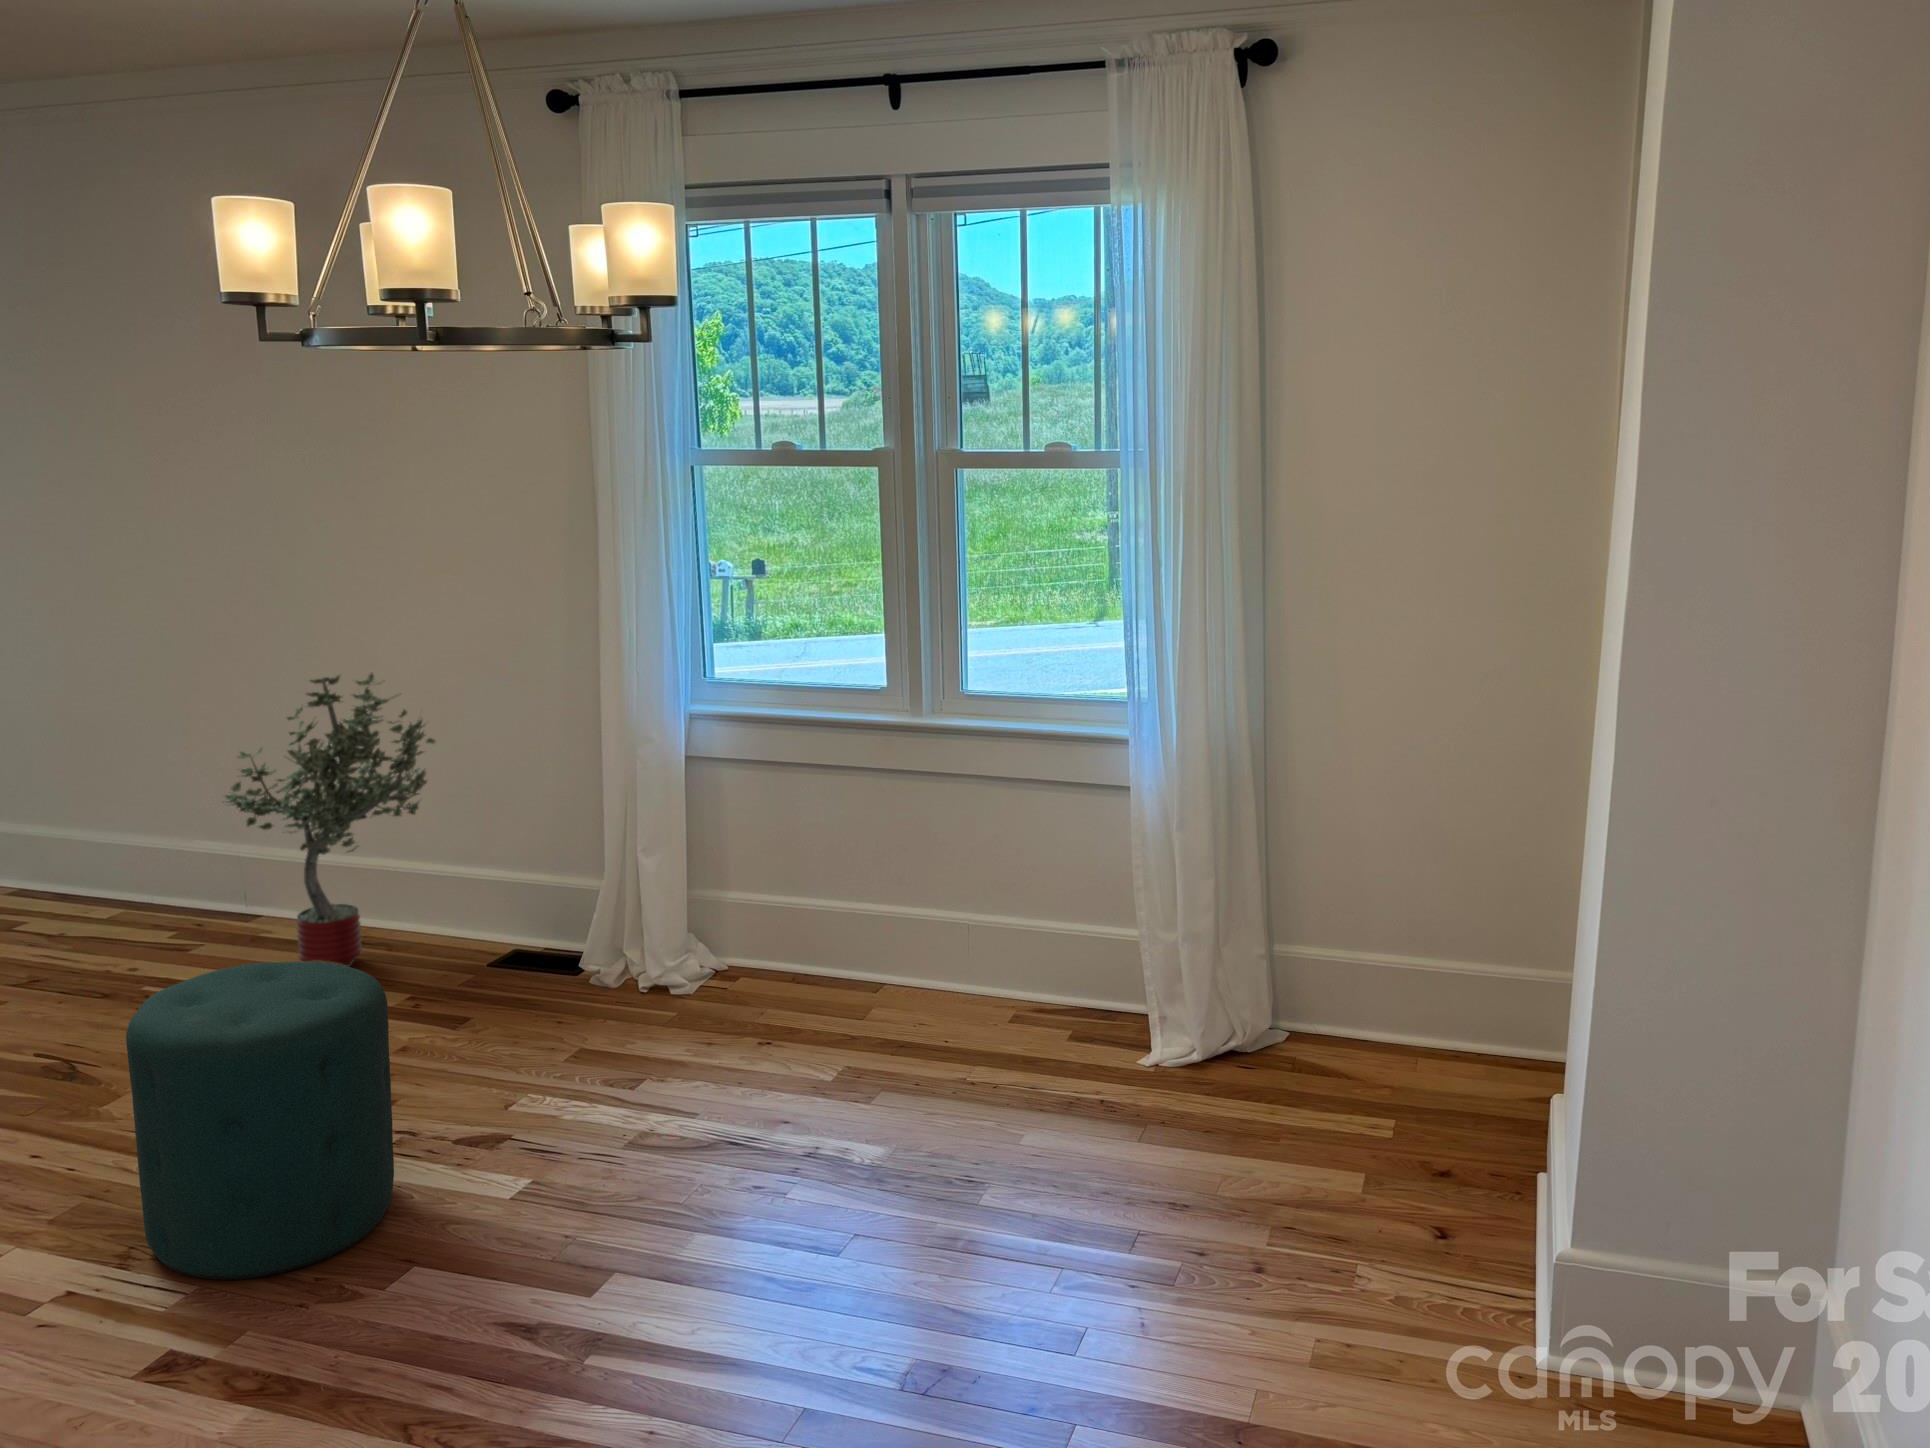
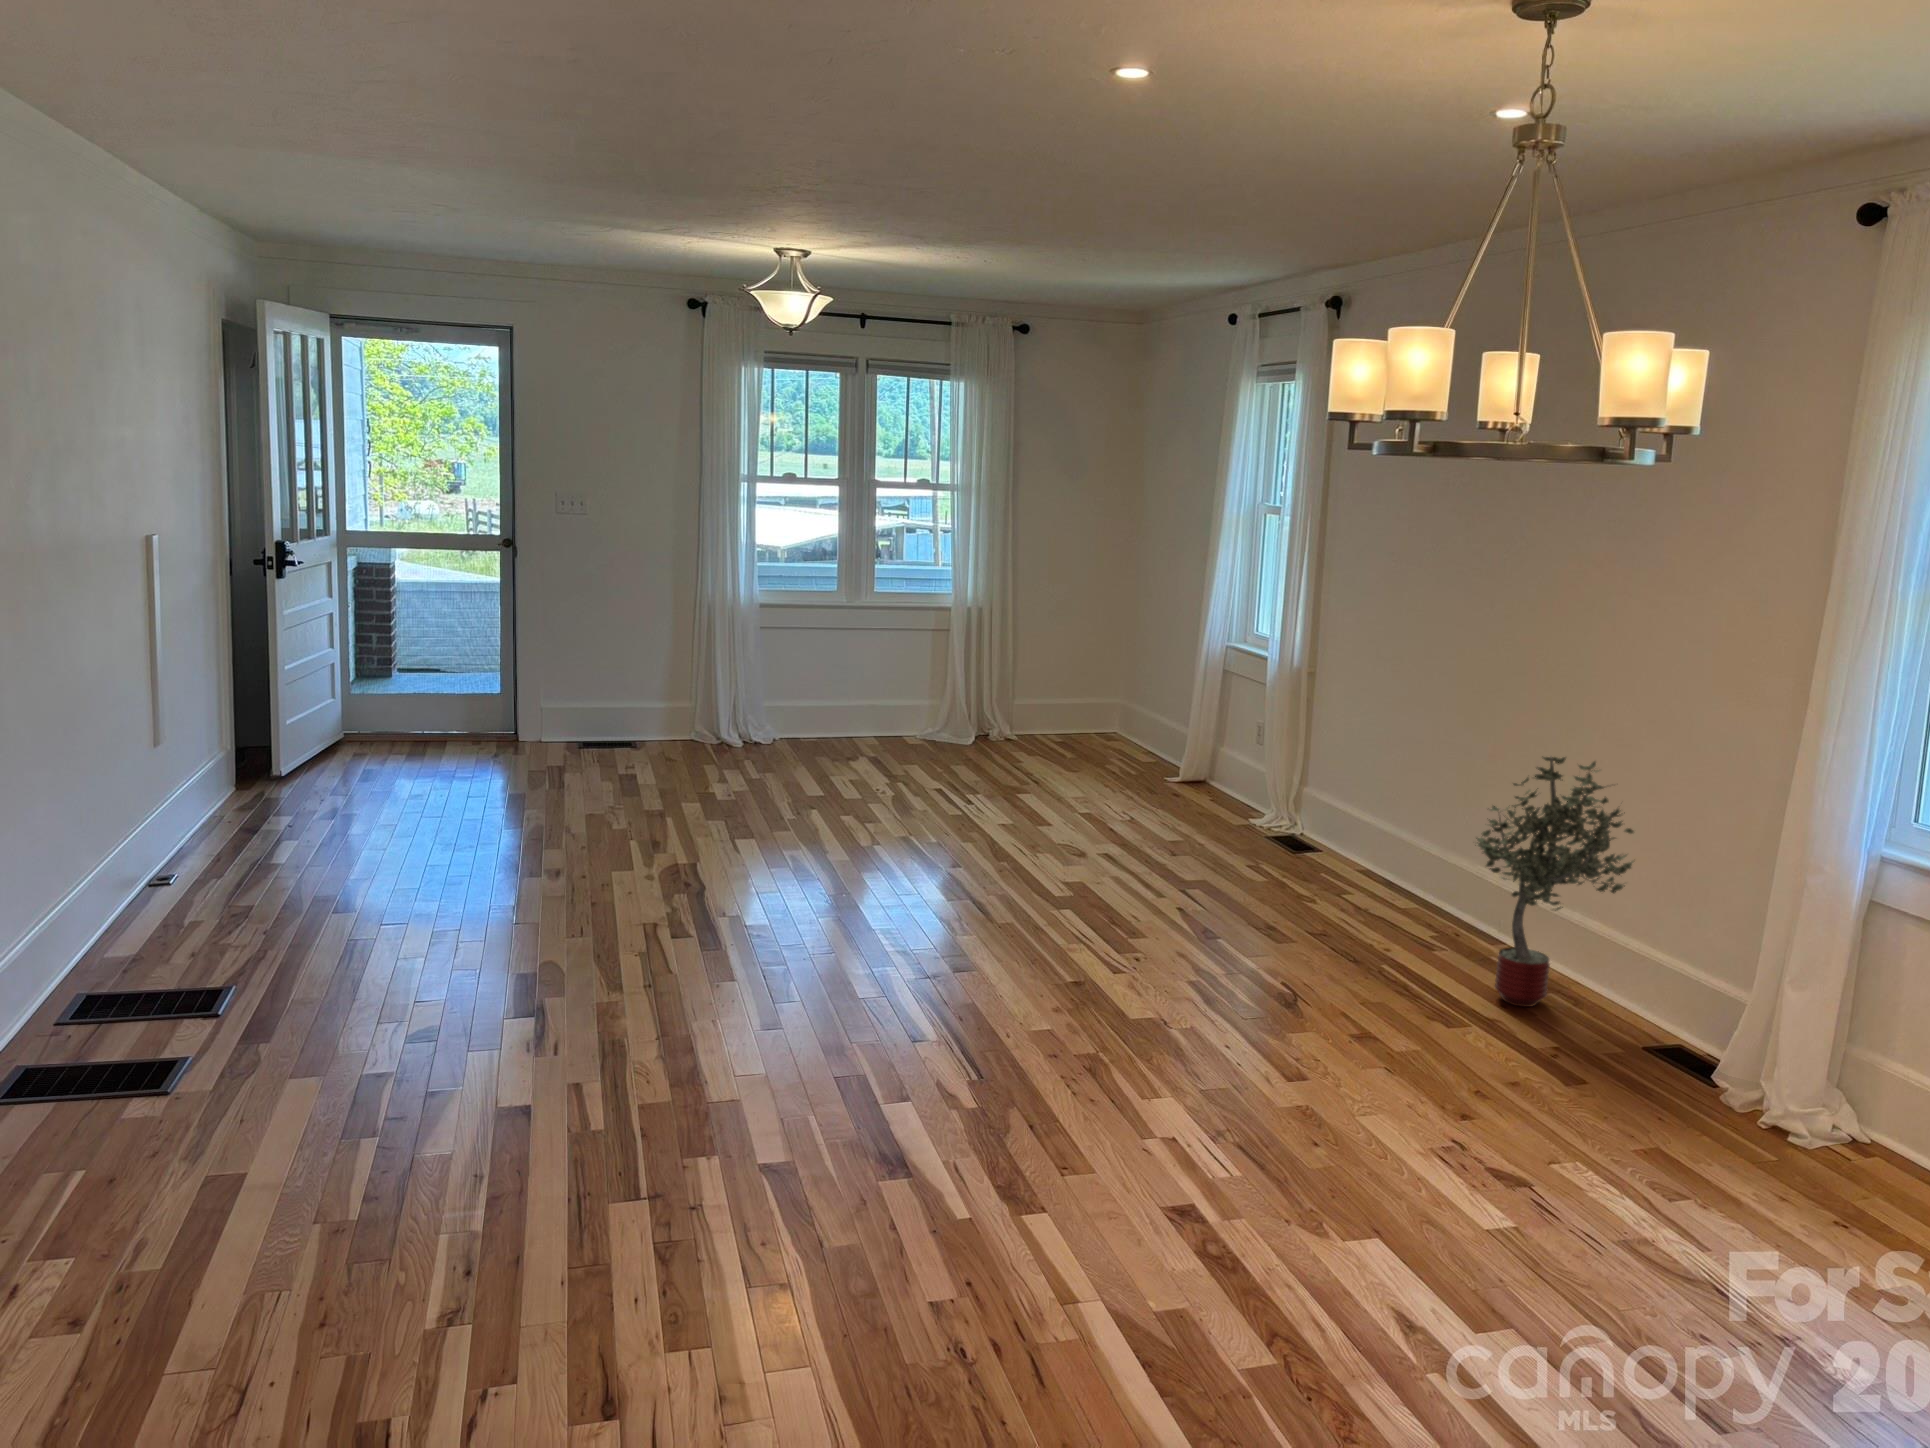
ottoman: present [126,961,394,1280] -> none [1232,952,1430,1200]

